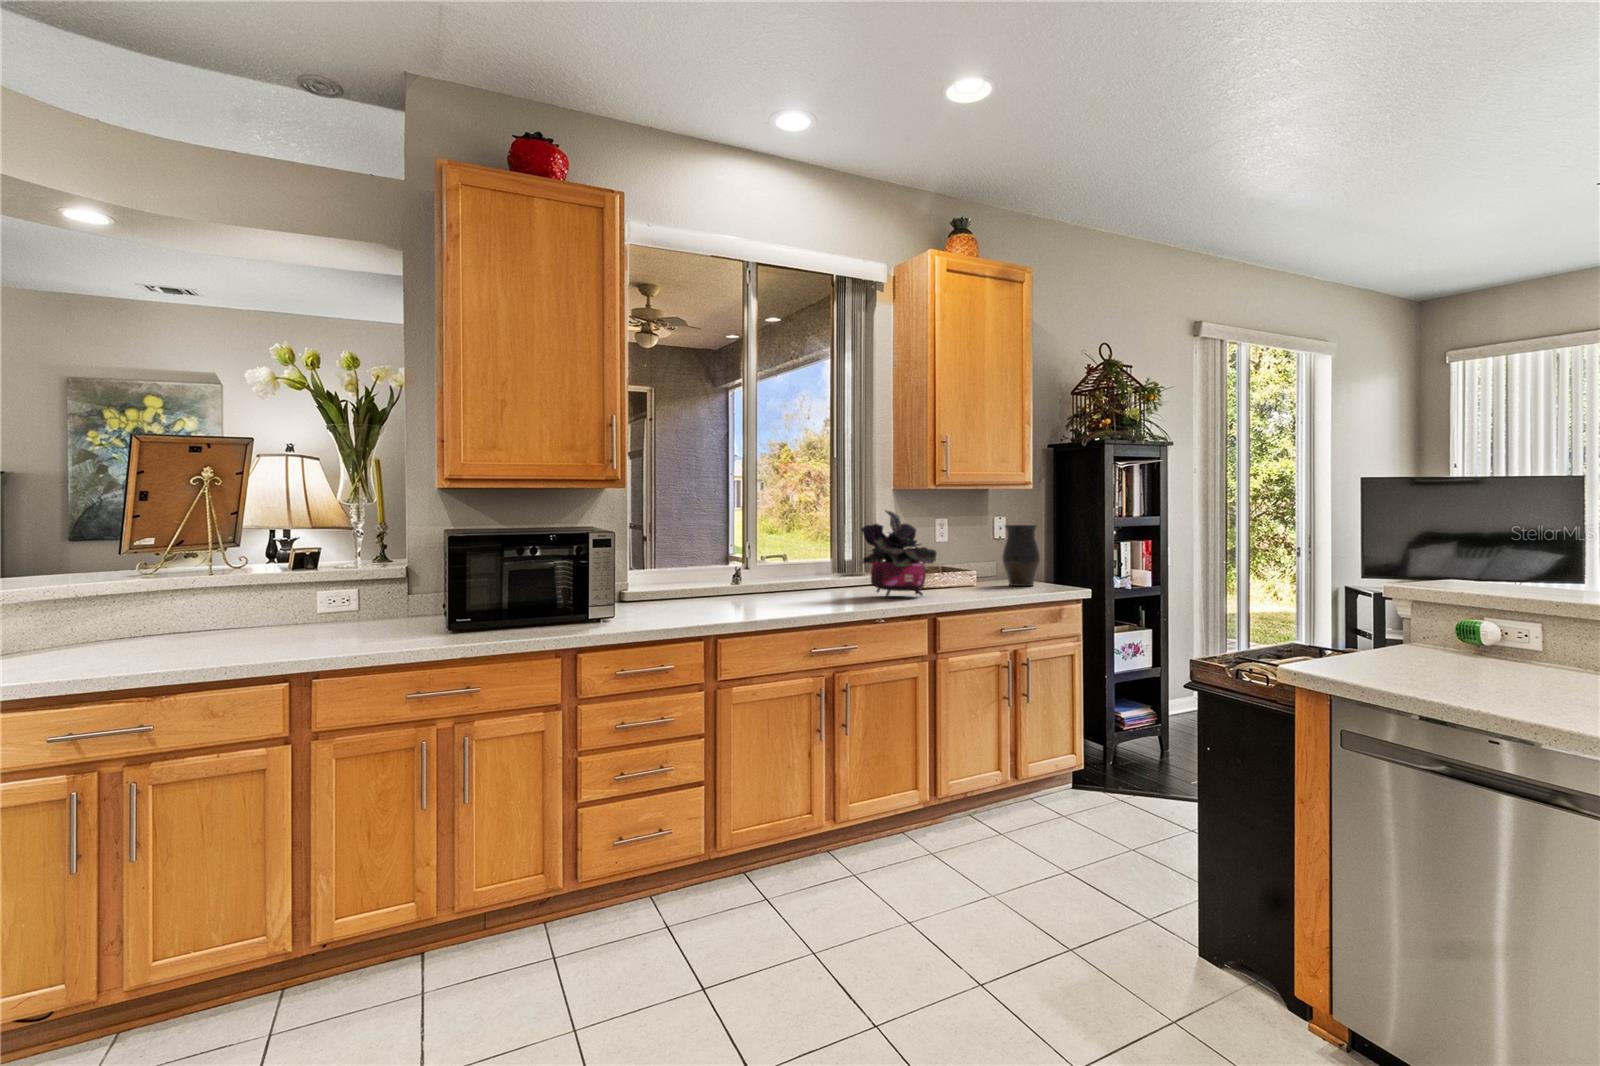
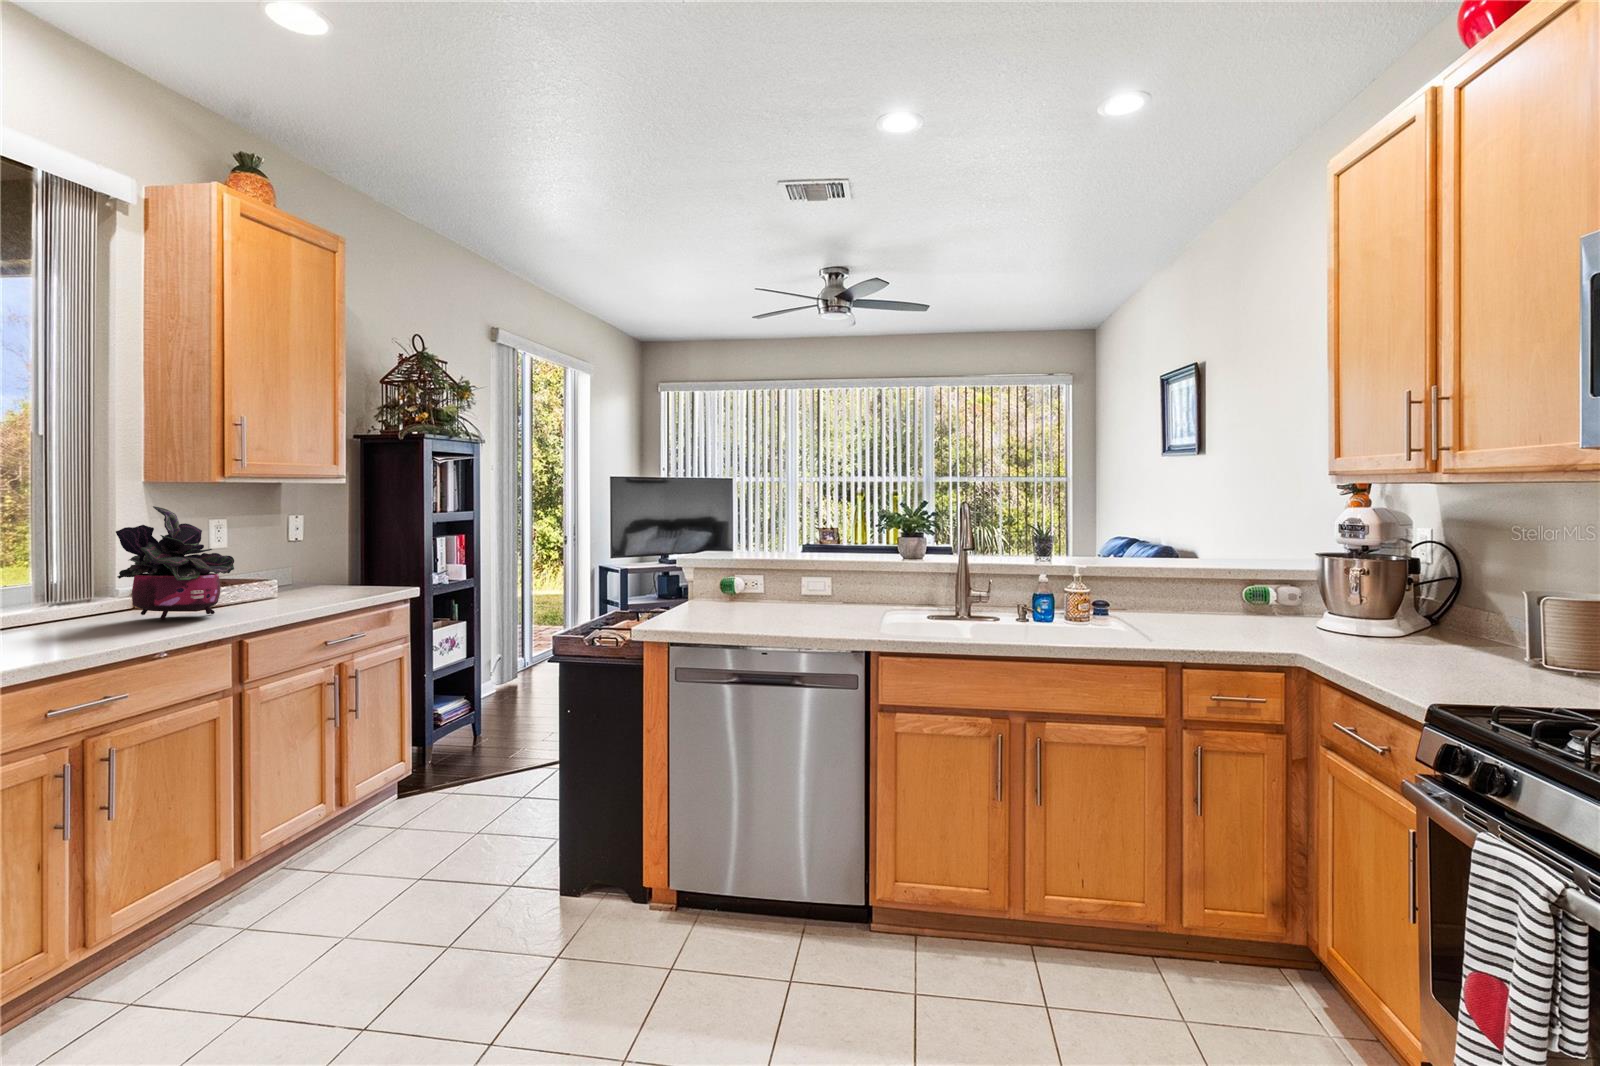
vase: present [1002,525,1040,586] -> none [308,521,355,590]

